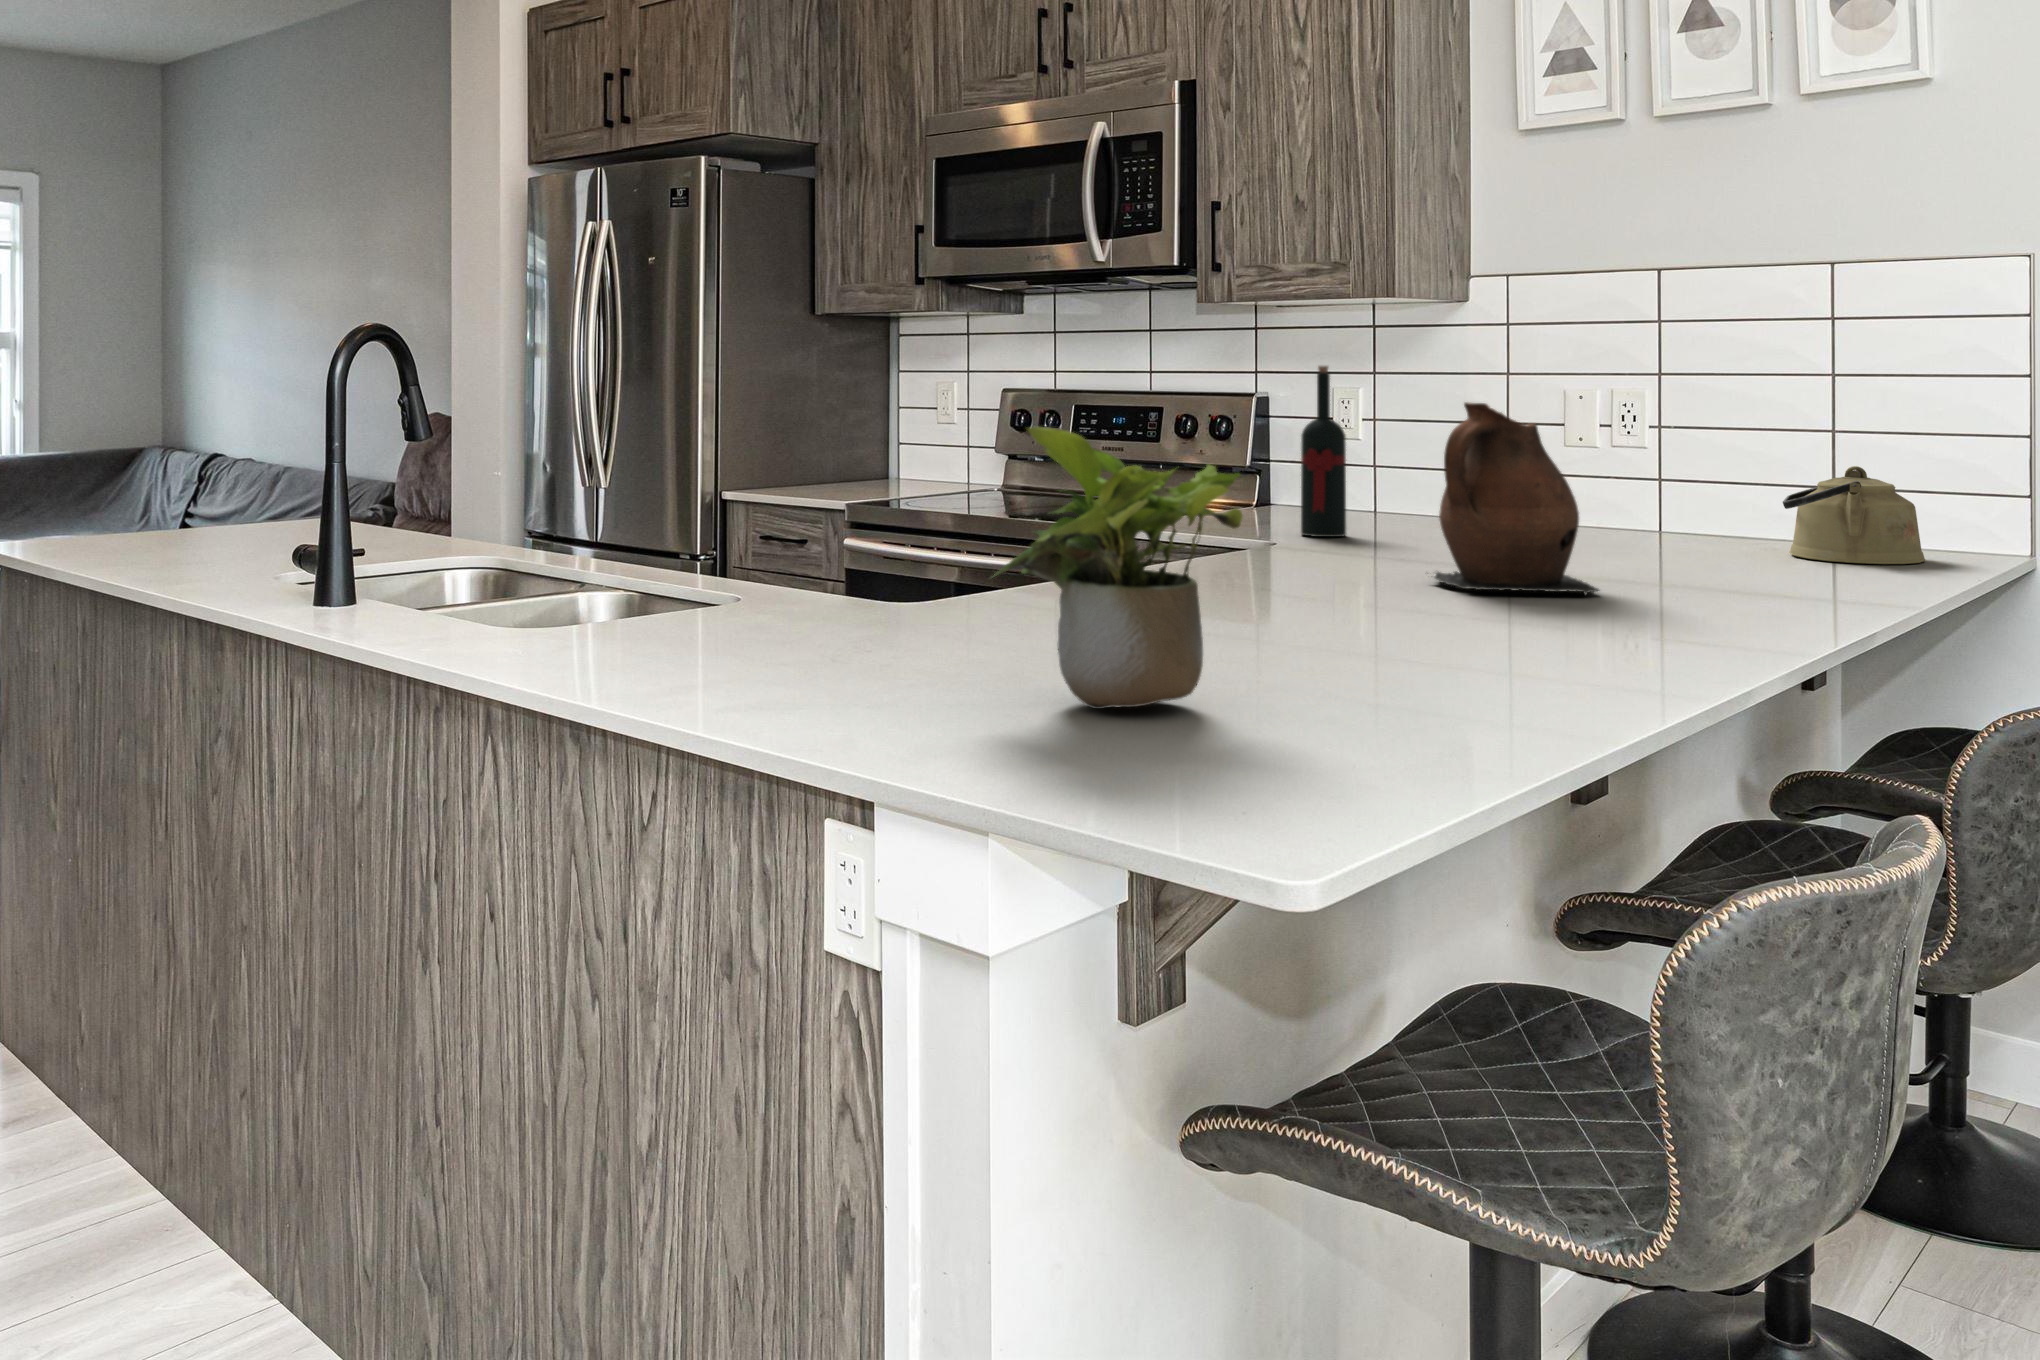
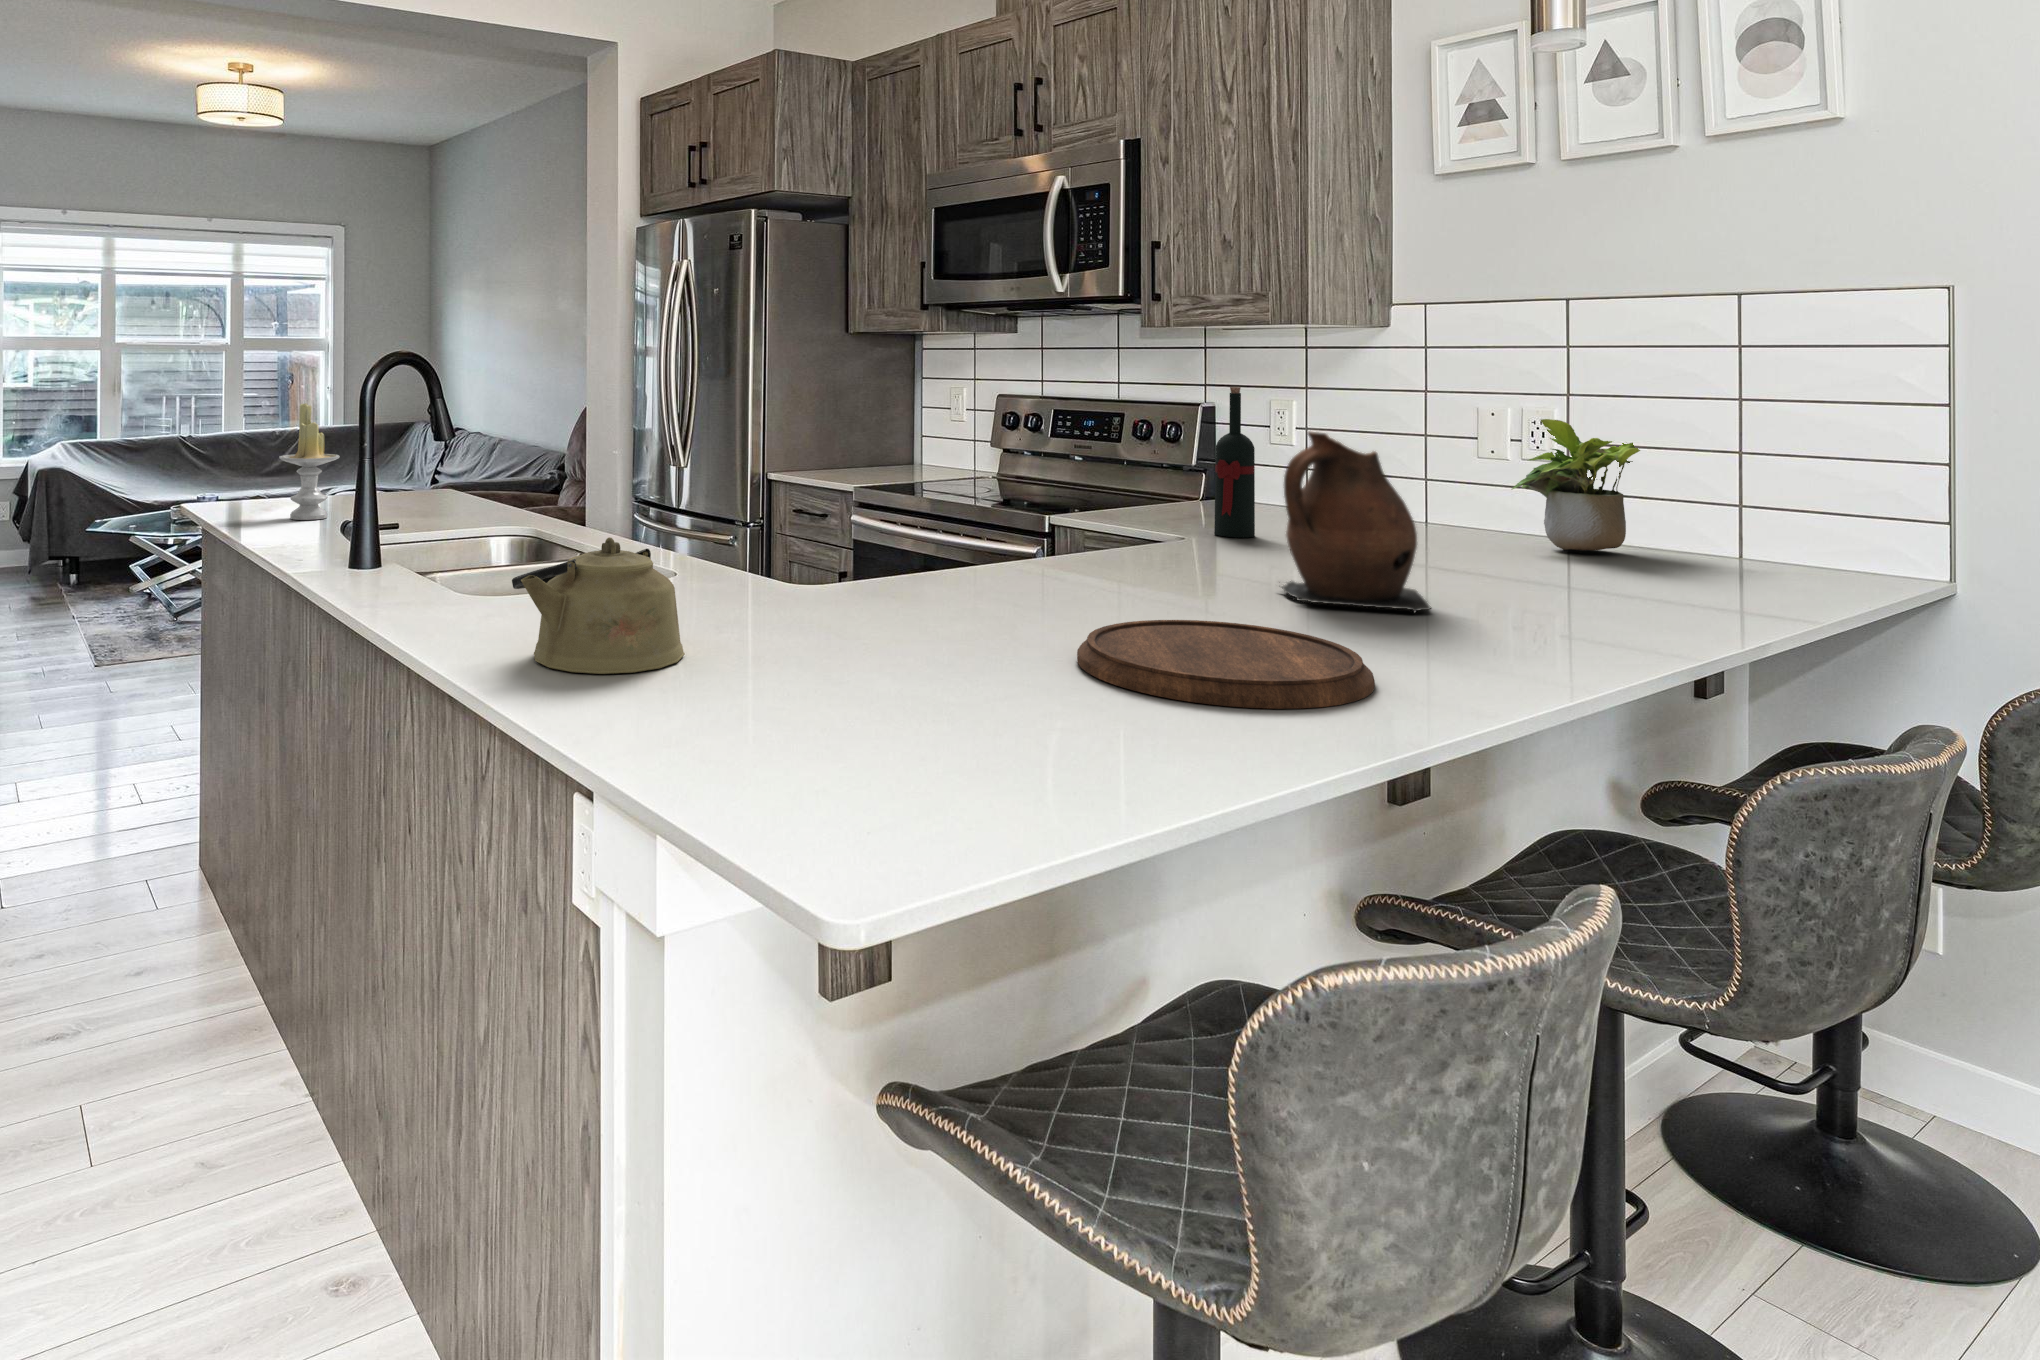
candle: none [132,400,216,555] -> present [279,403,340,520]
potted plant: present [994,427,1242,709] -> present [1512,419,1640,552]
kettle: present [1783,466,1925,564] -> present [512,537,685,674]
cutting board: none [1295,605,1618,680] -> present [1077,620,1375,709]

